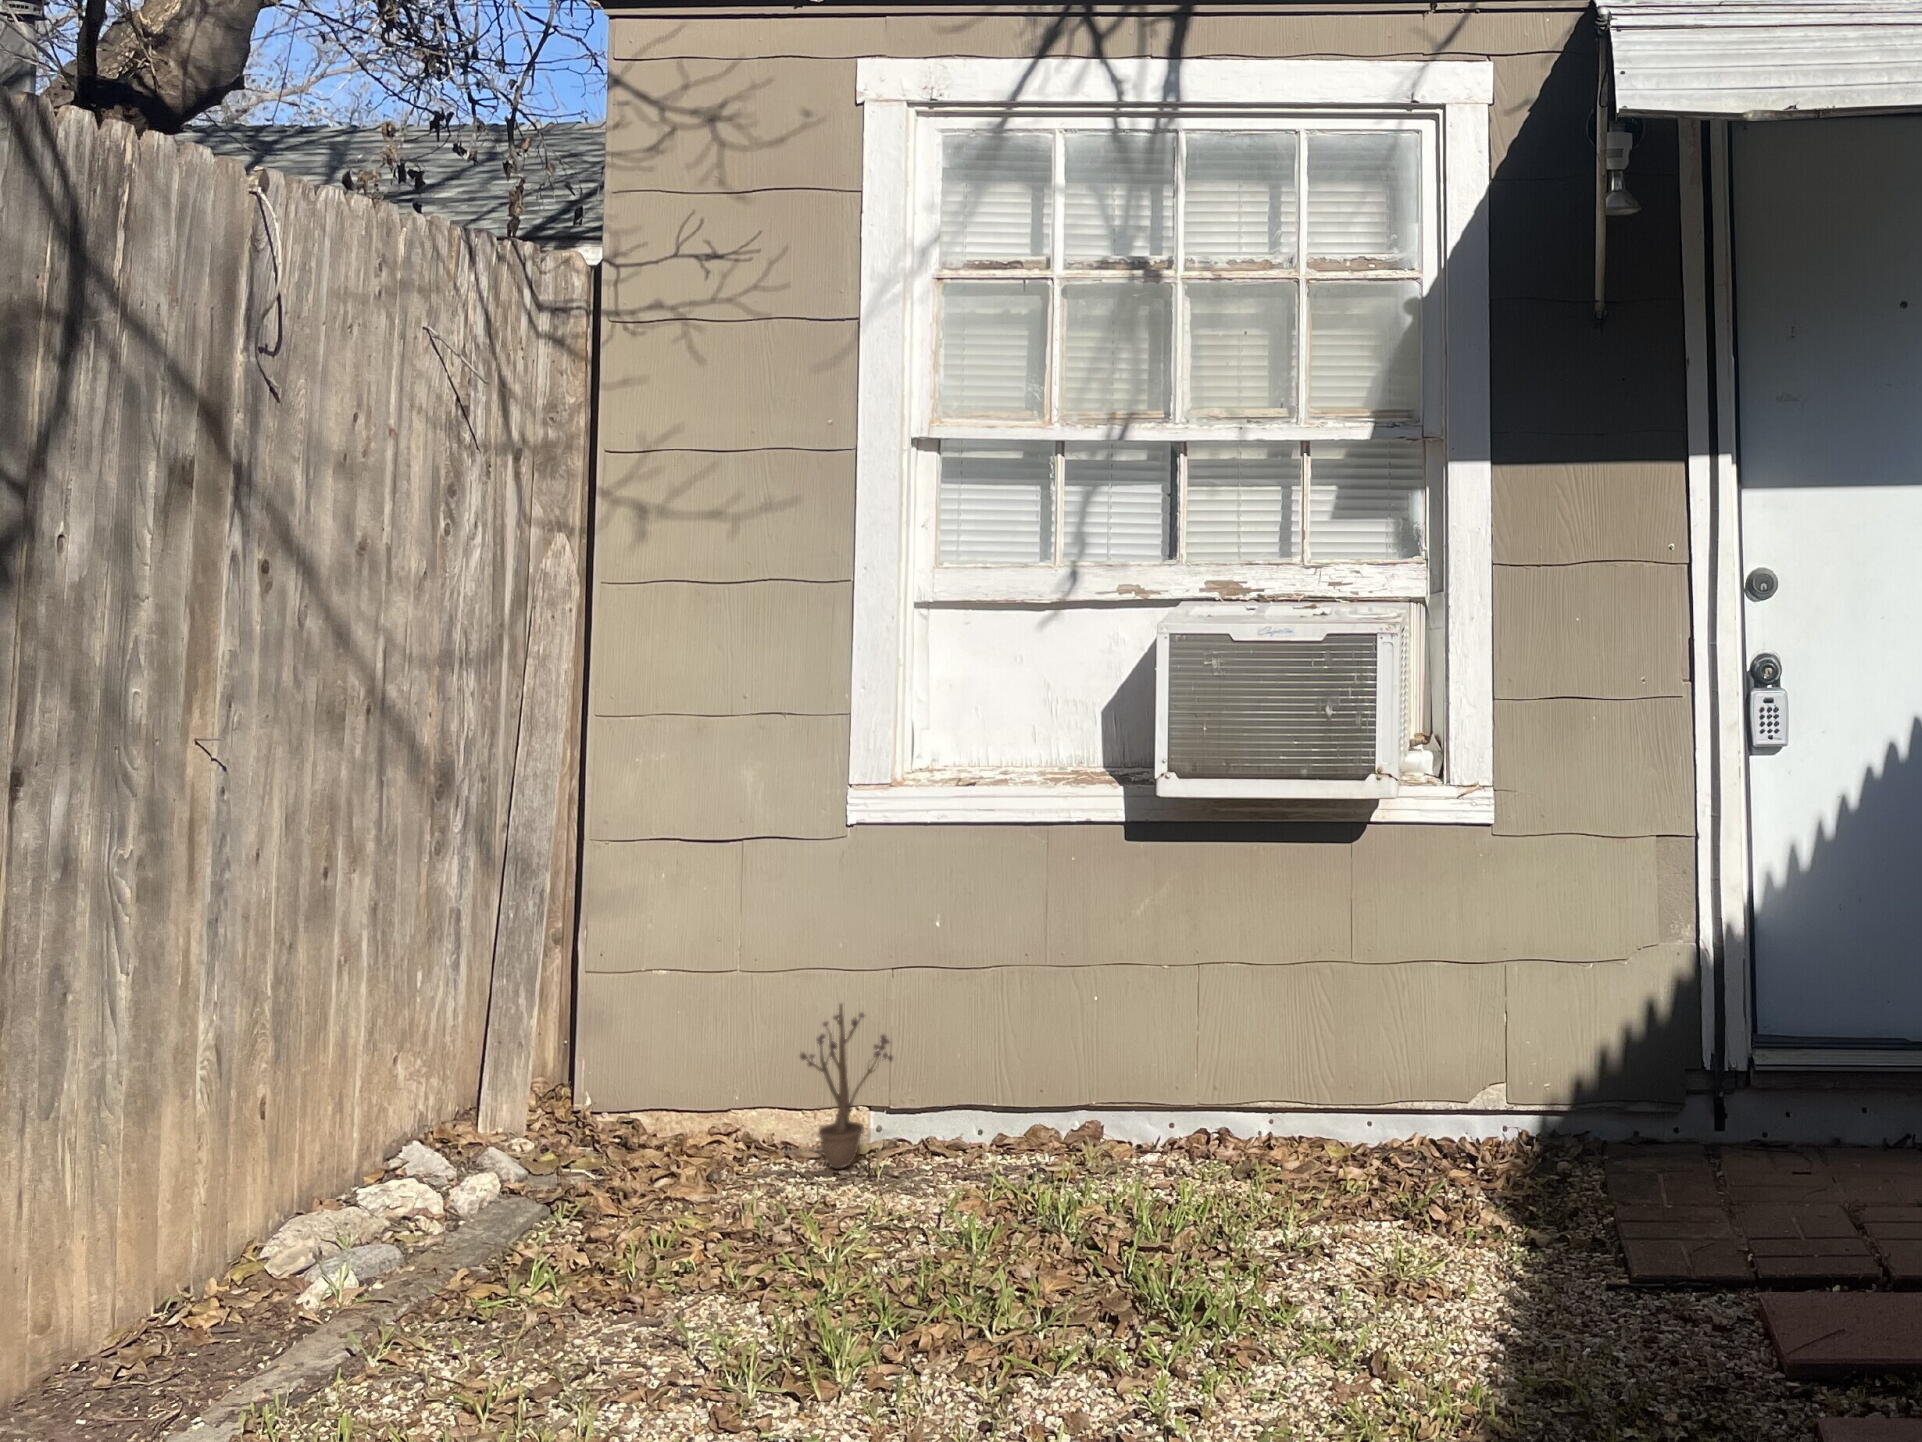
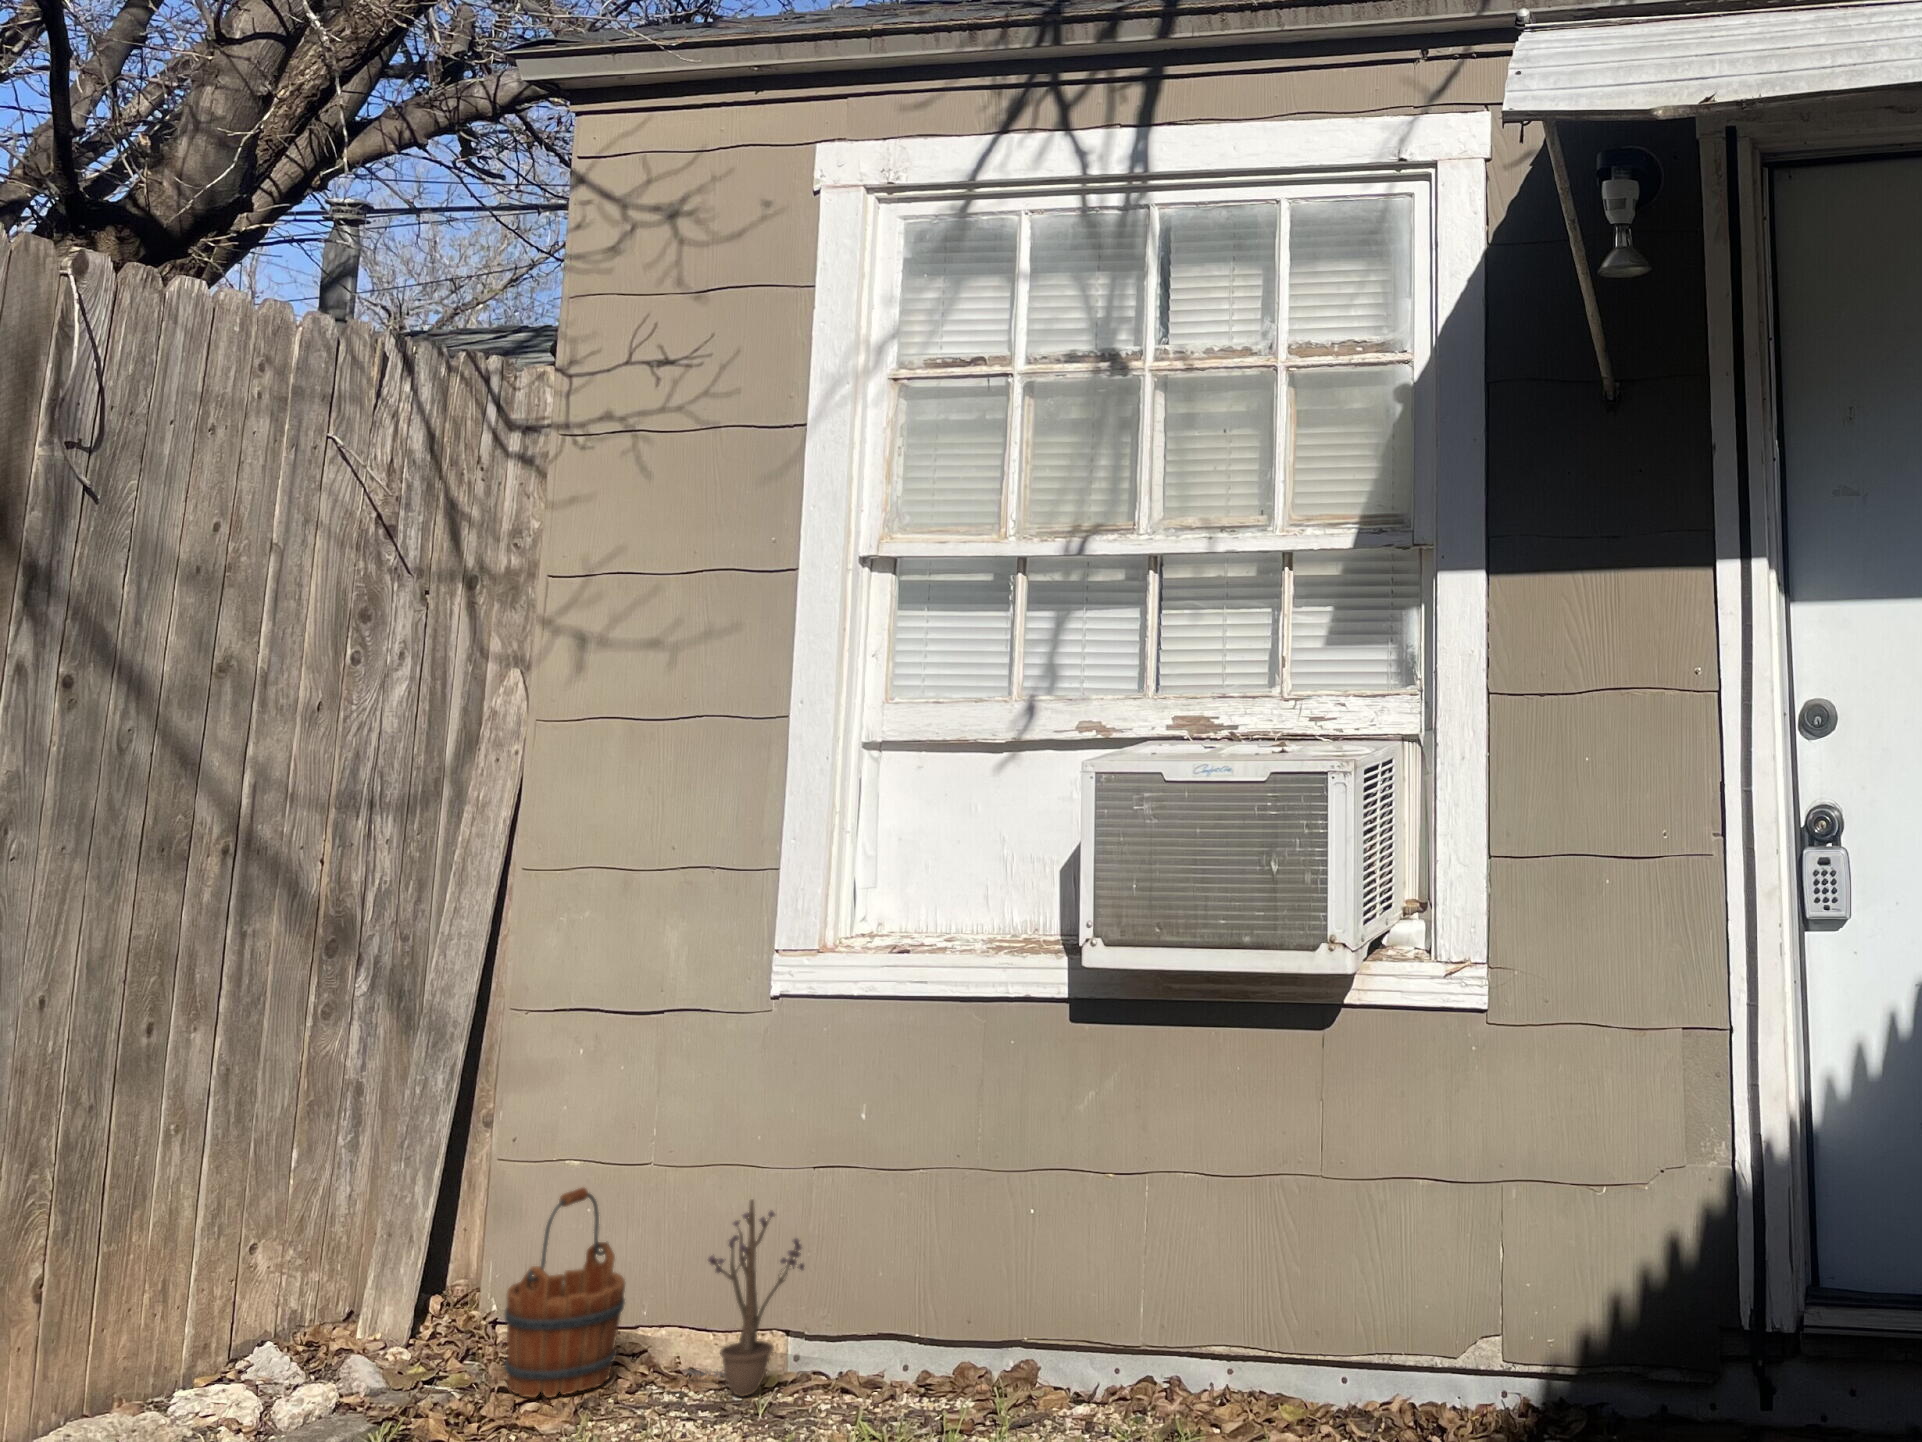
wooden bucket: none [616,999,721,1181] -> present [504,1188,625,1398]

